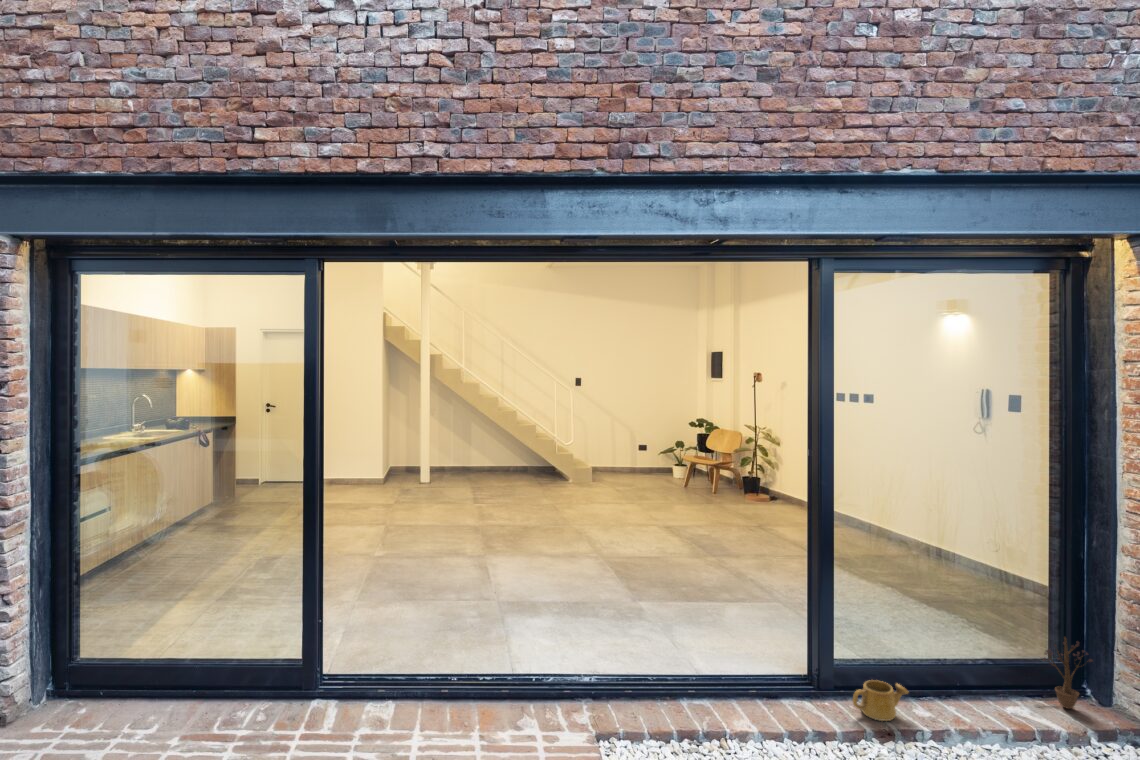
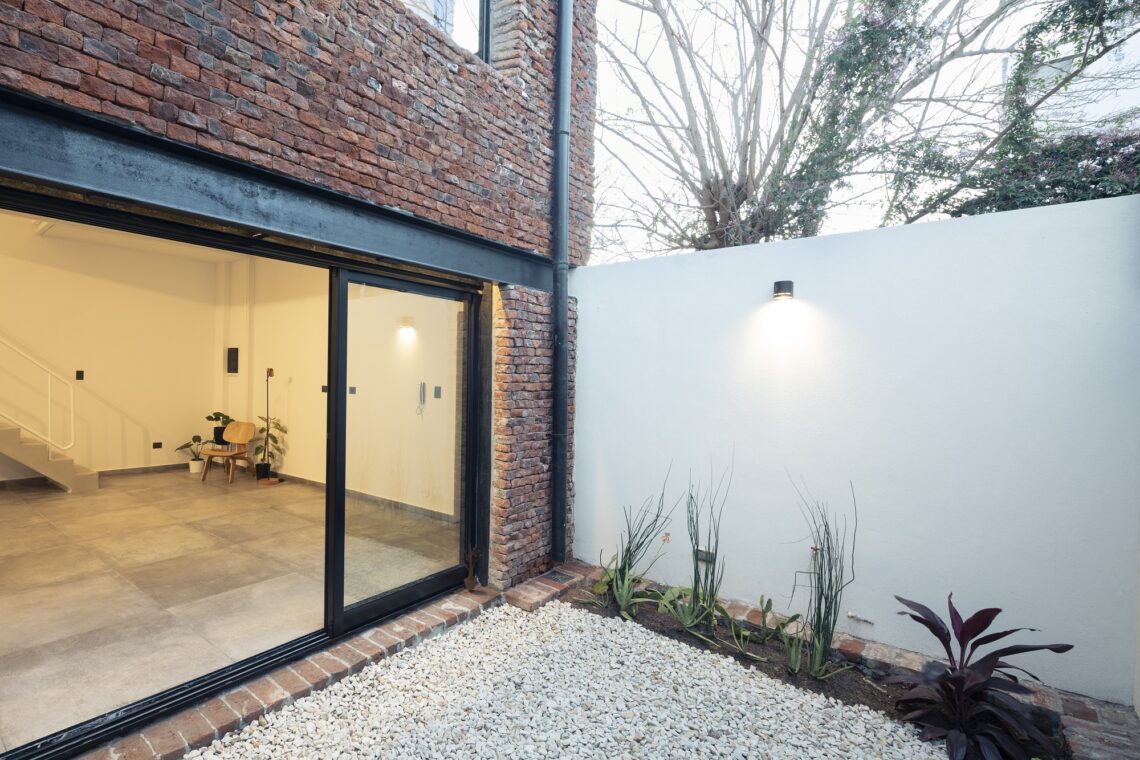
watering can: present [853,680,908,721] -> none [362,610,396,643]

